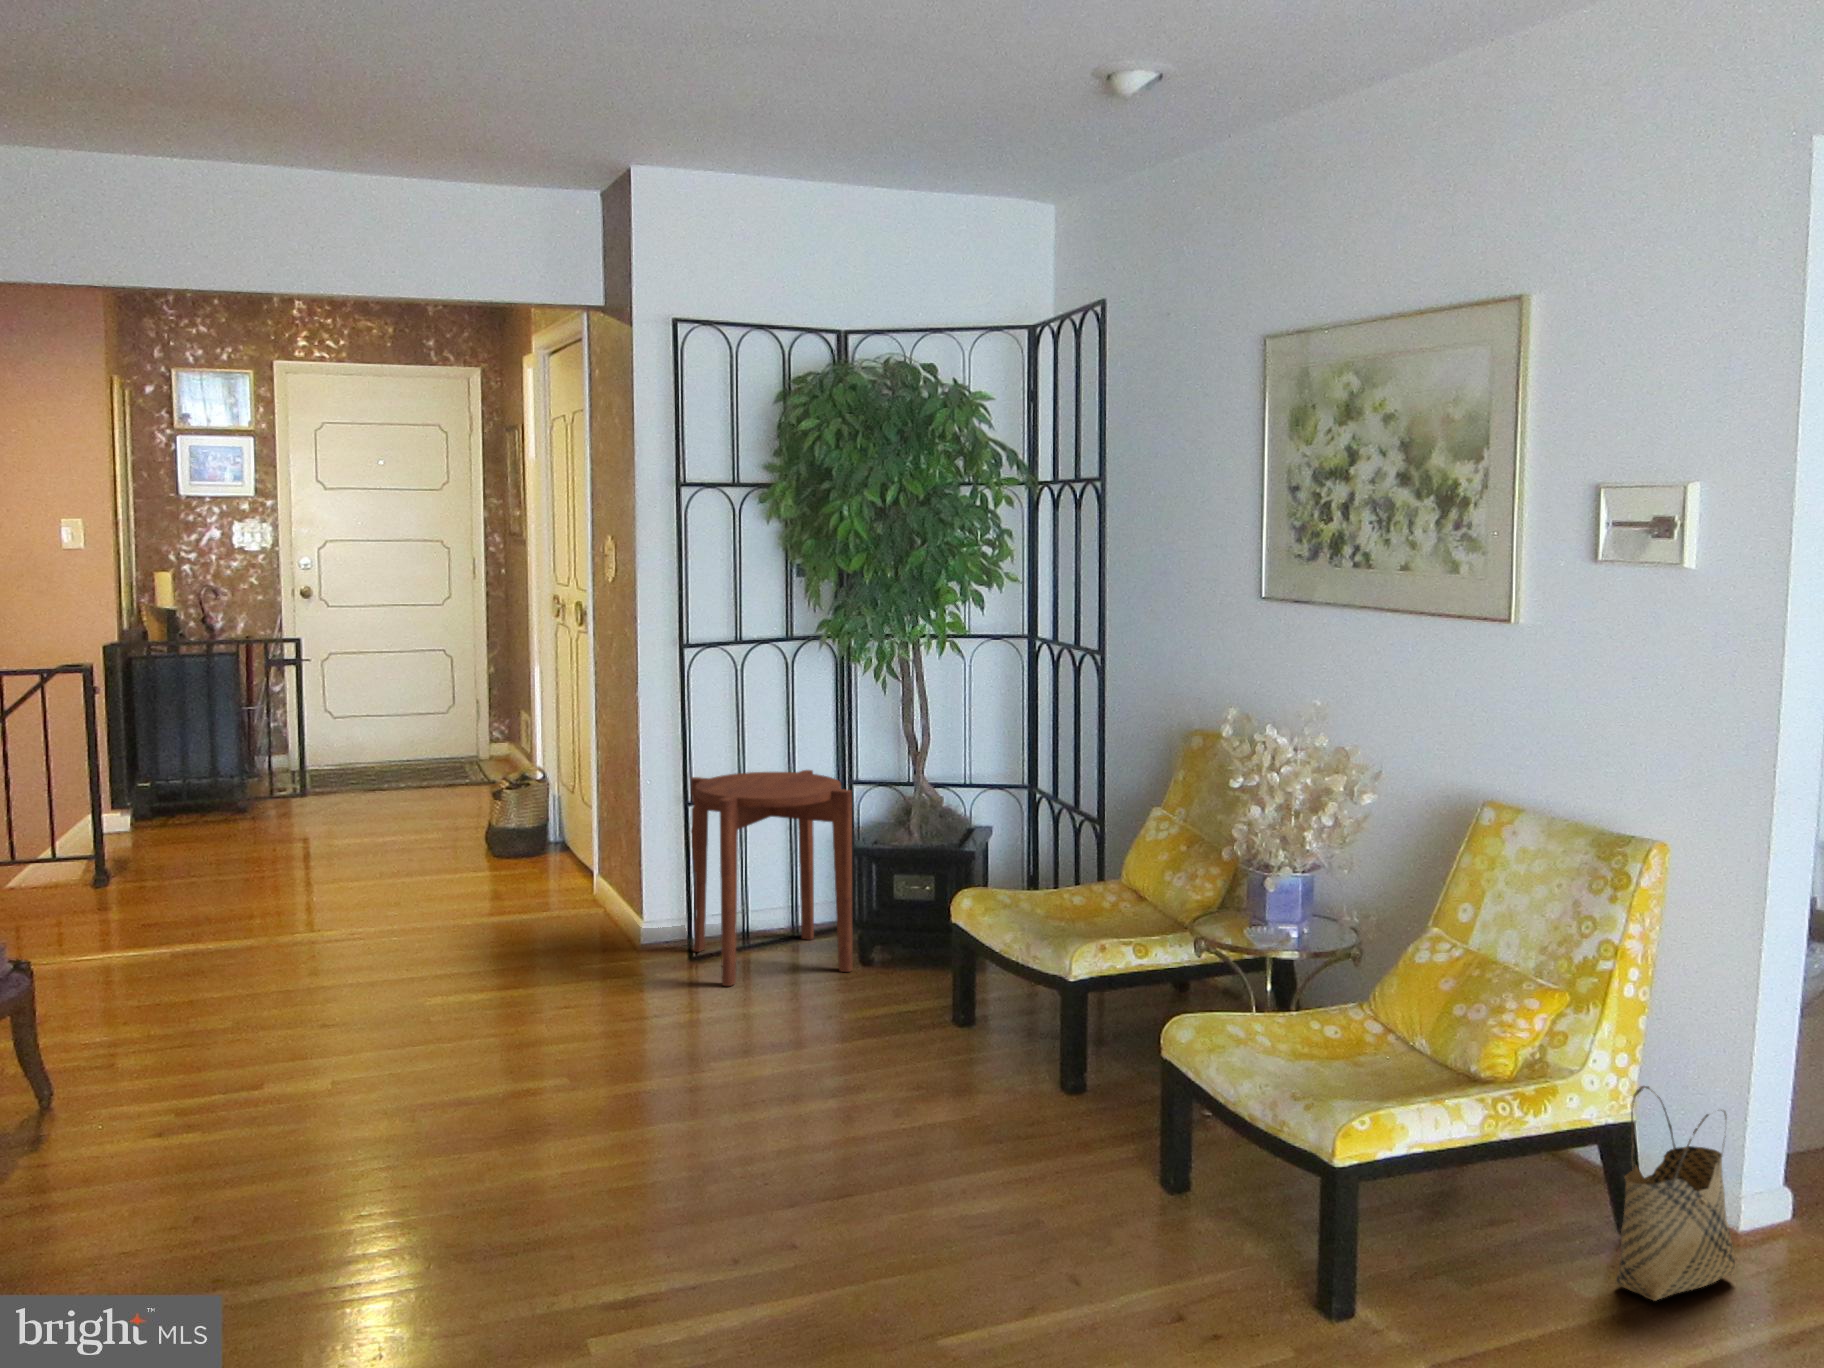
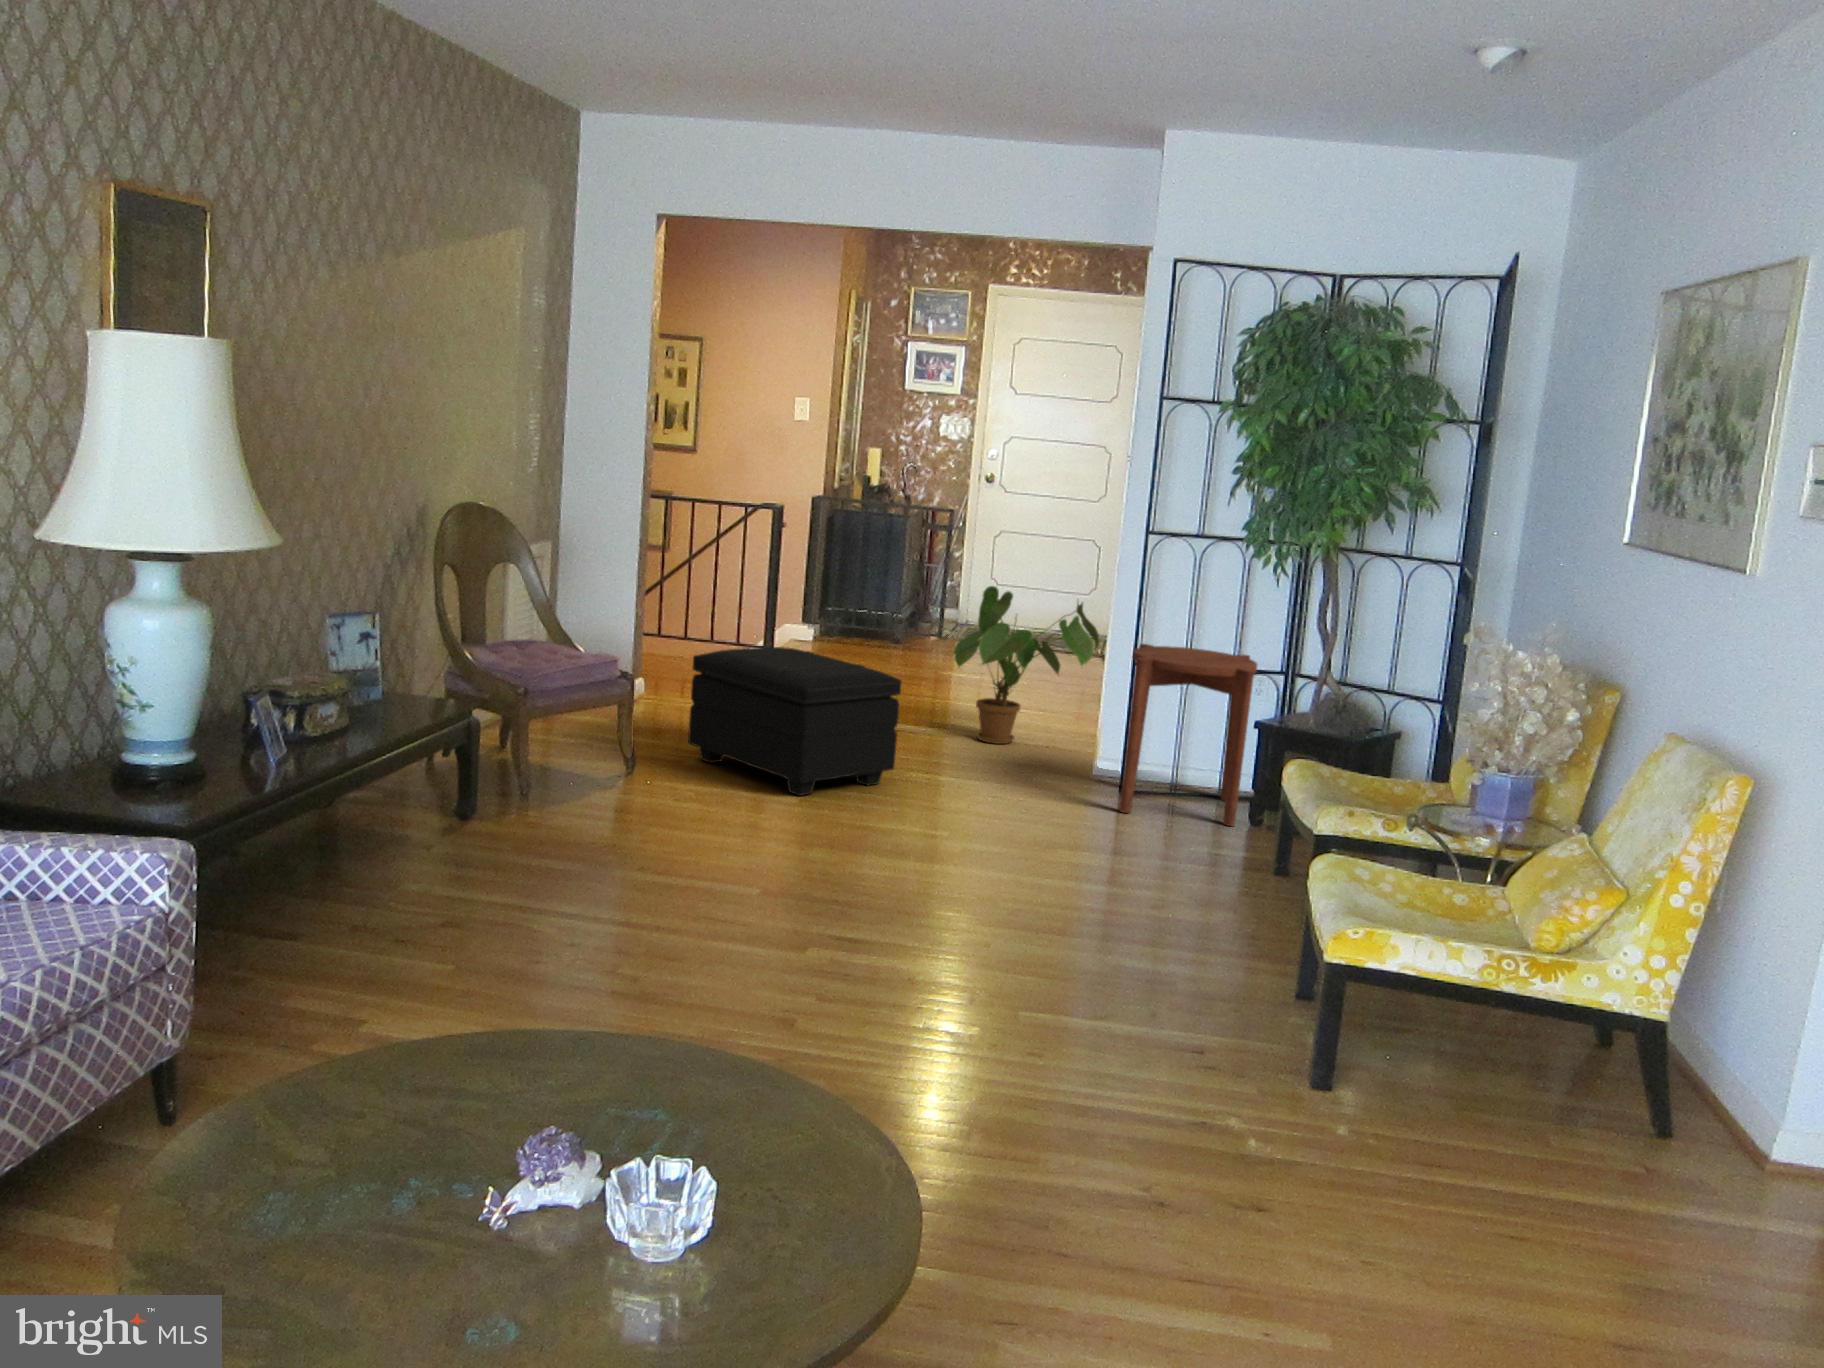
house plant: none [410,732,612,929] -> present [953,586,1099,744]
footstool: none [98,869,431,1078] -> present [688,647,902,796]
woven basket: present [1616,1086,1735,1301] -> none [1596,989,1741,1180]

